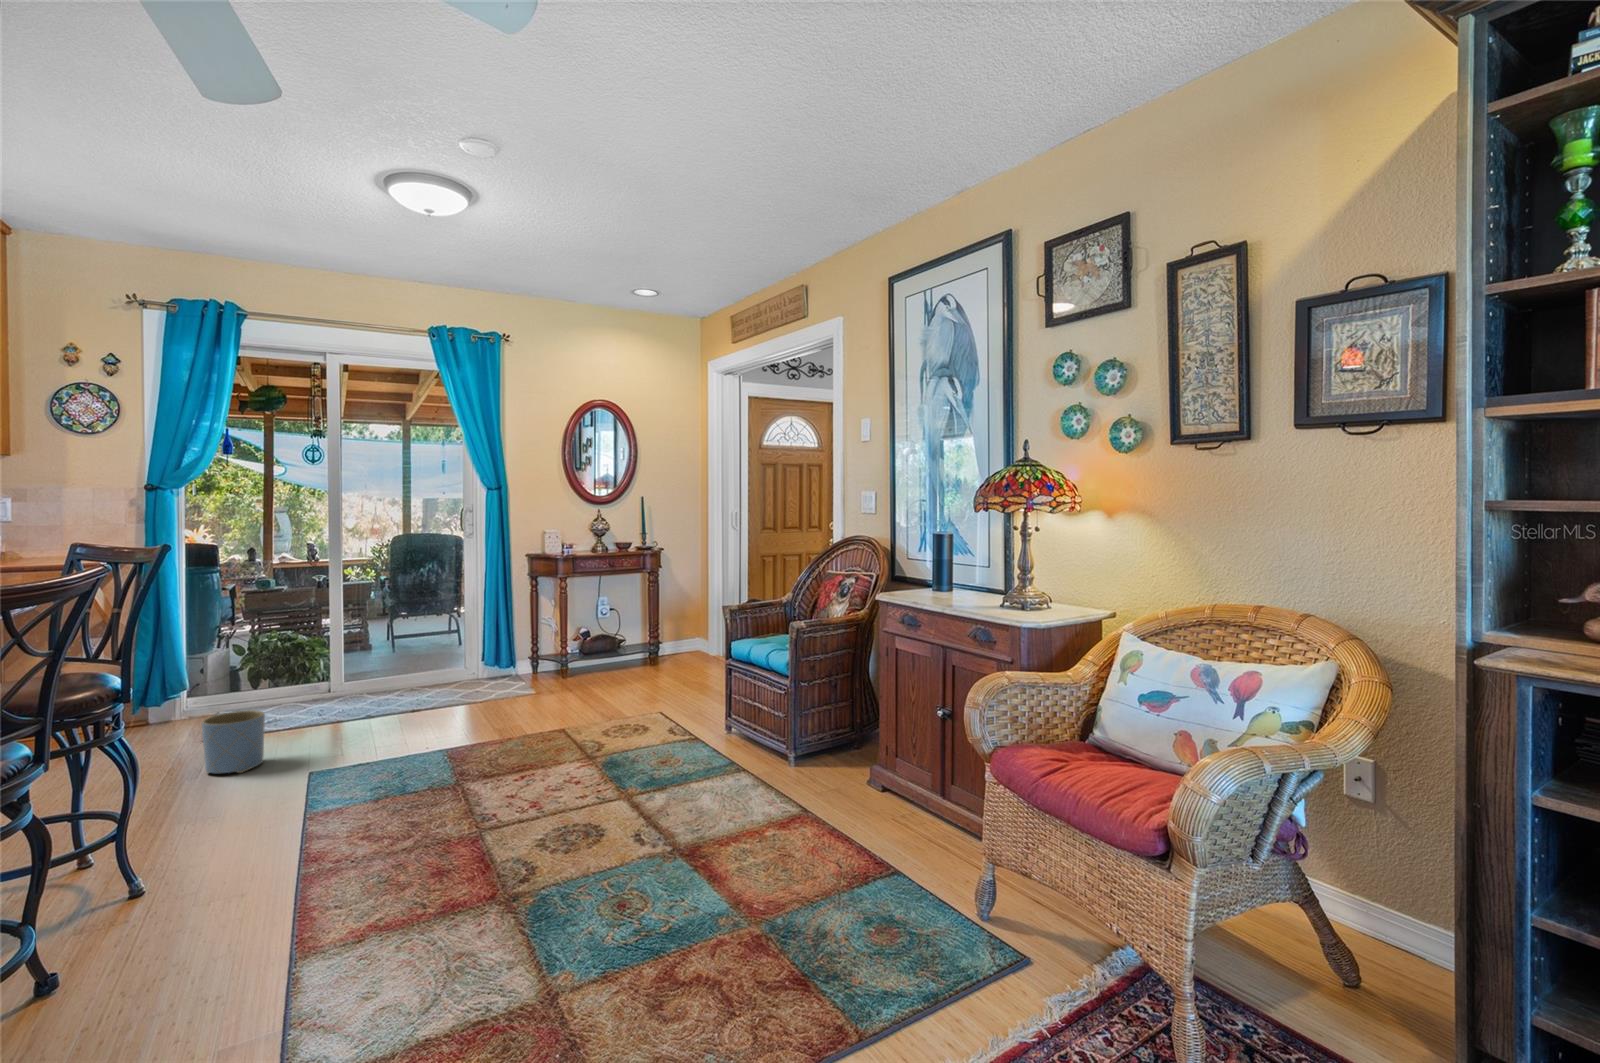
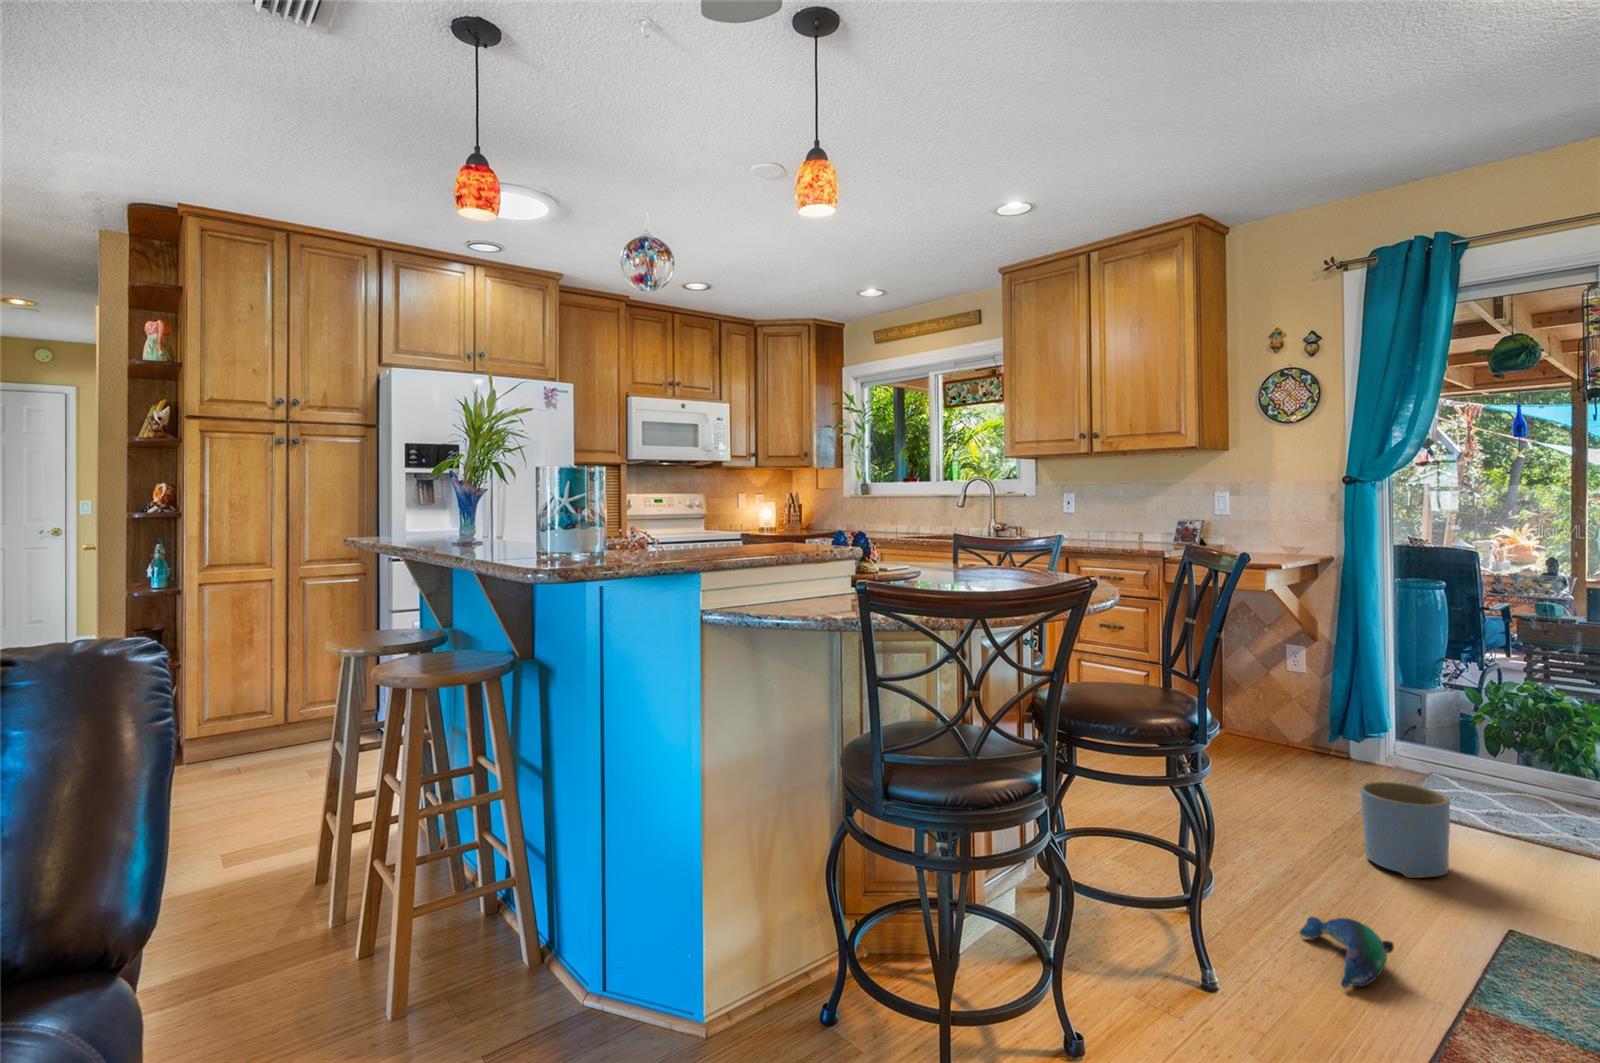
plush toy: none [191,799,263,839] -> present [1300,917,1394,988]

